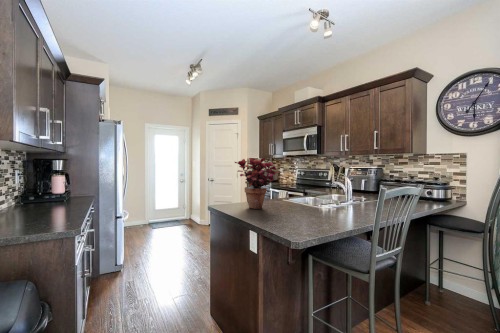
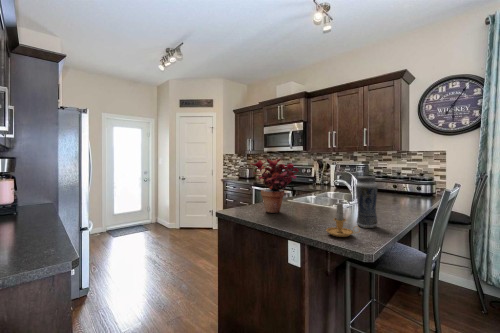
vase: none [321,174,342,226] -> present [356,176,378,228]
candle: none [280,197,310,231] -> present [326,203,360,237]

